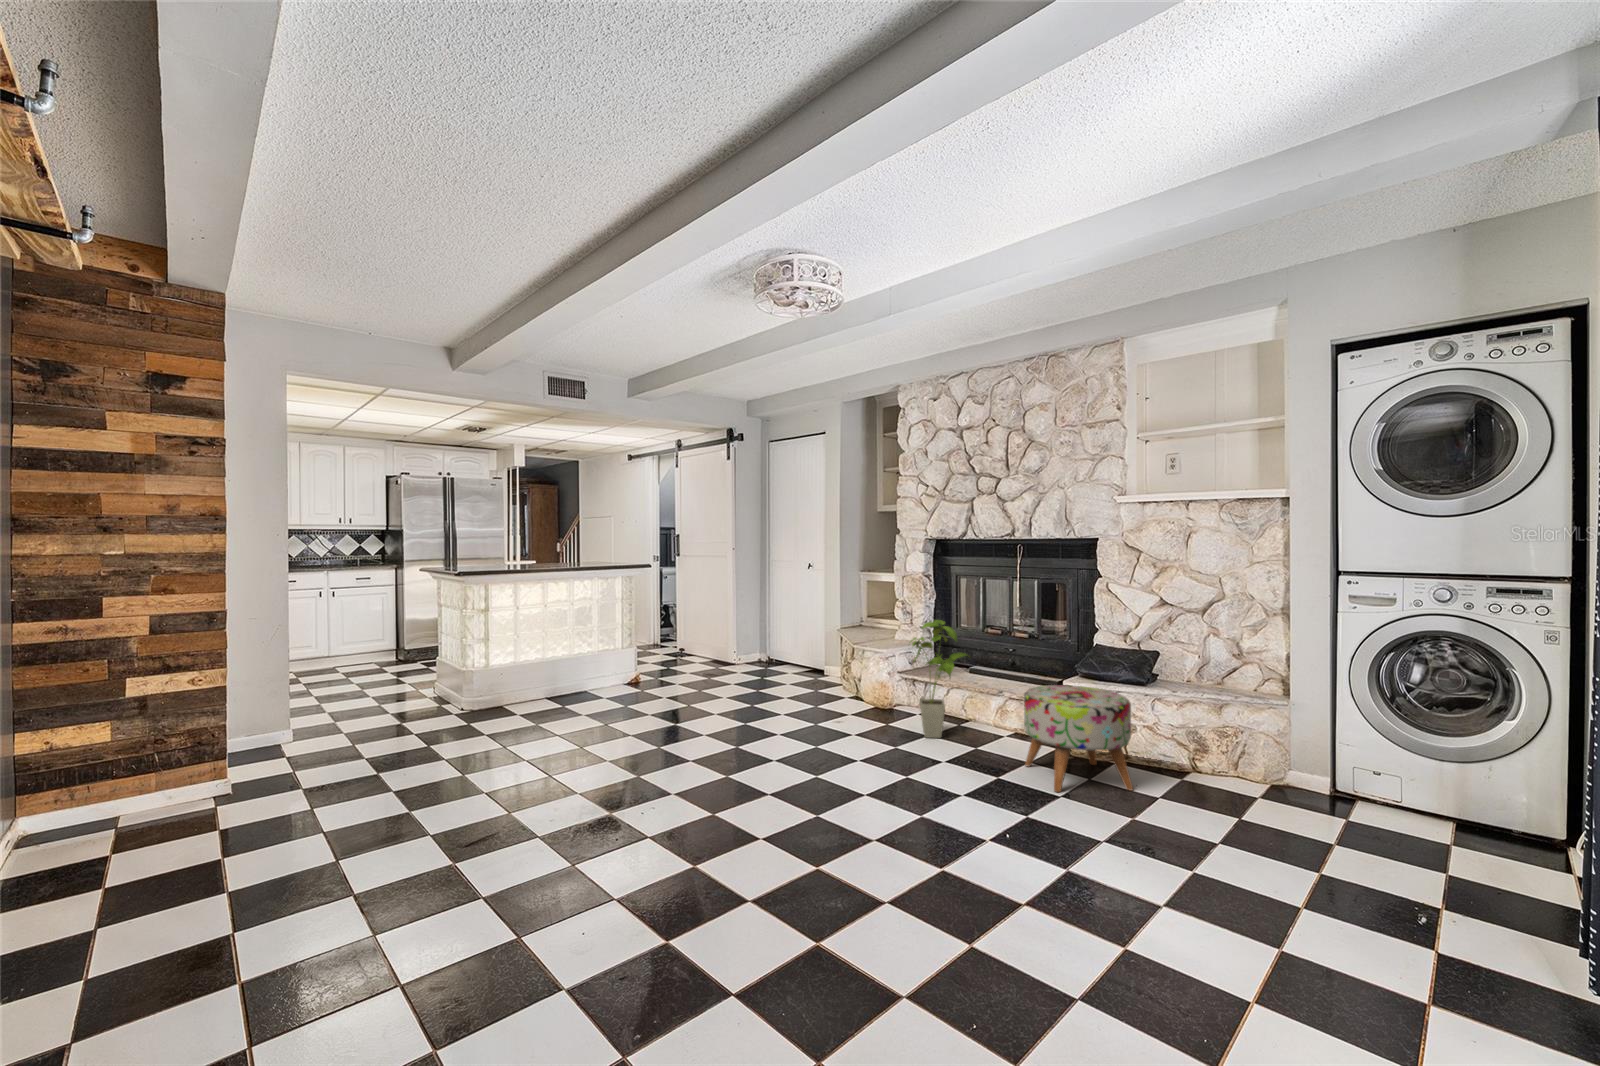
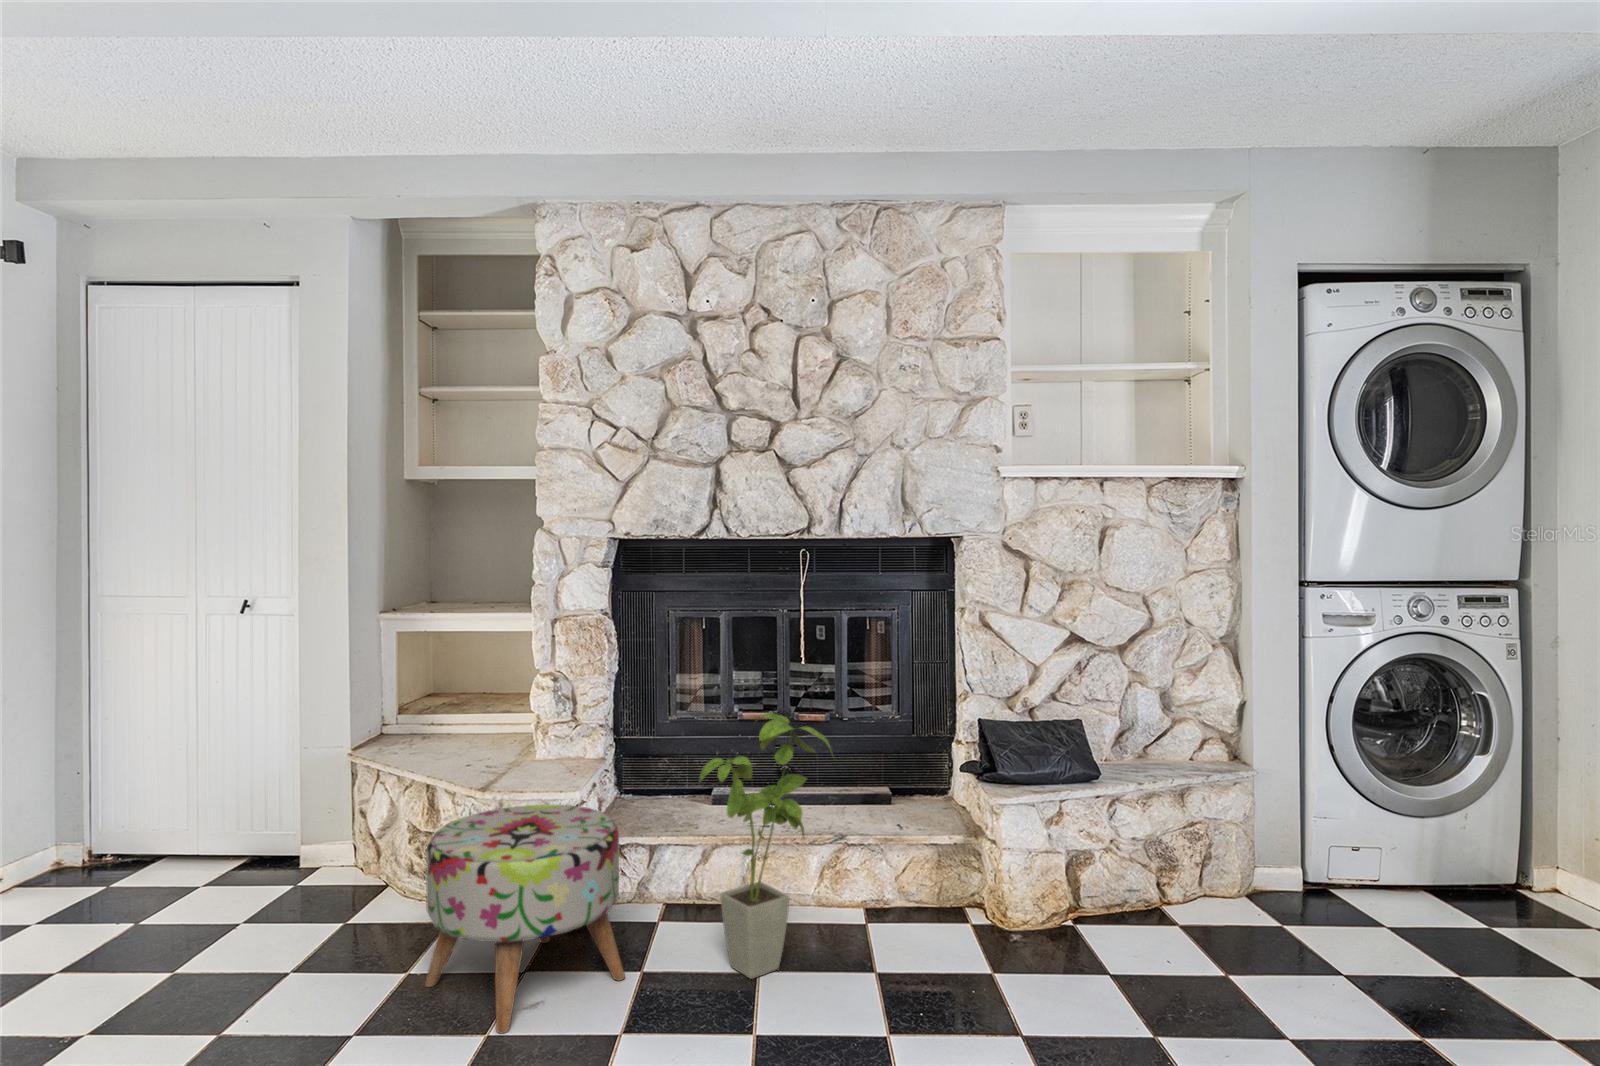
ottoman: present [1024,685,1133,792] -> present [425,804,625,1034]

